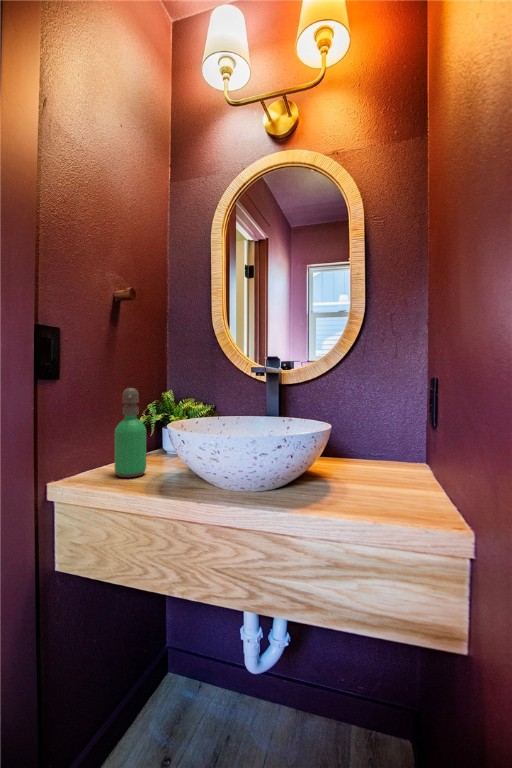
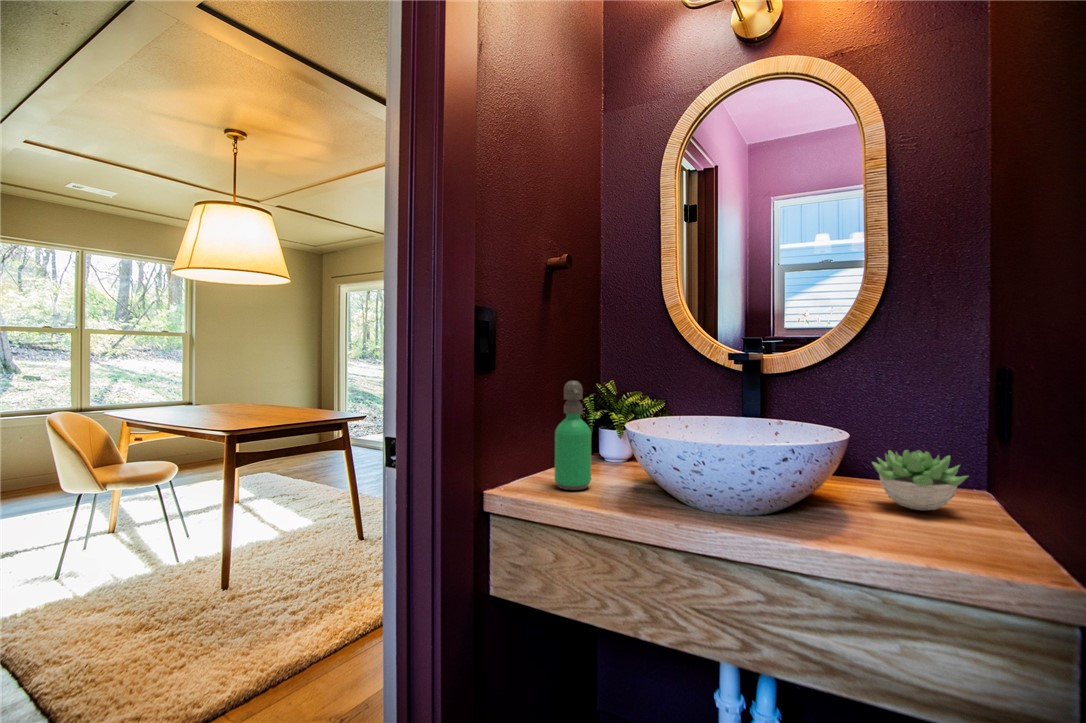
succulent plant: none [349,435,408,477] -> present [872,450,969,510]

